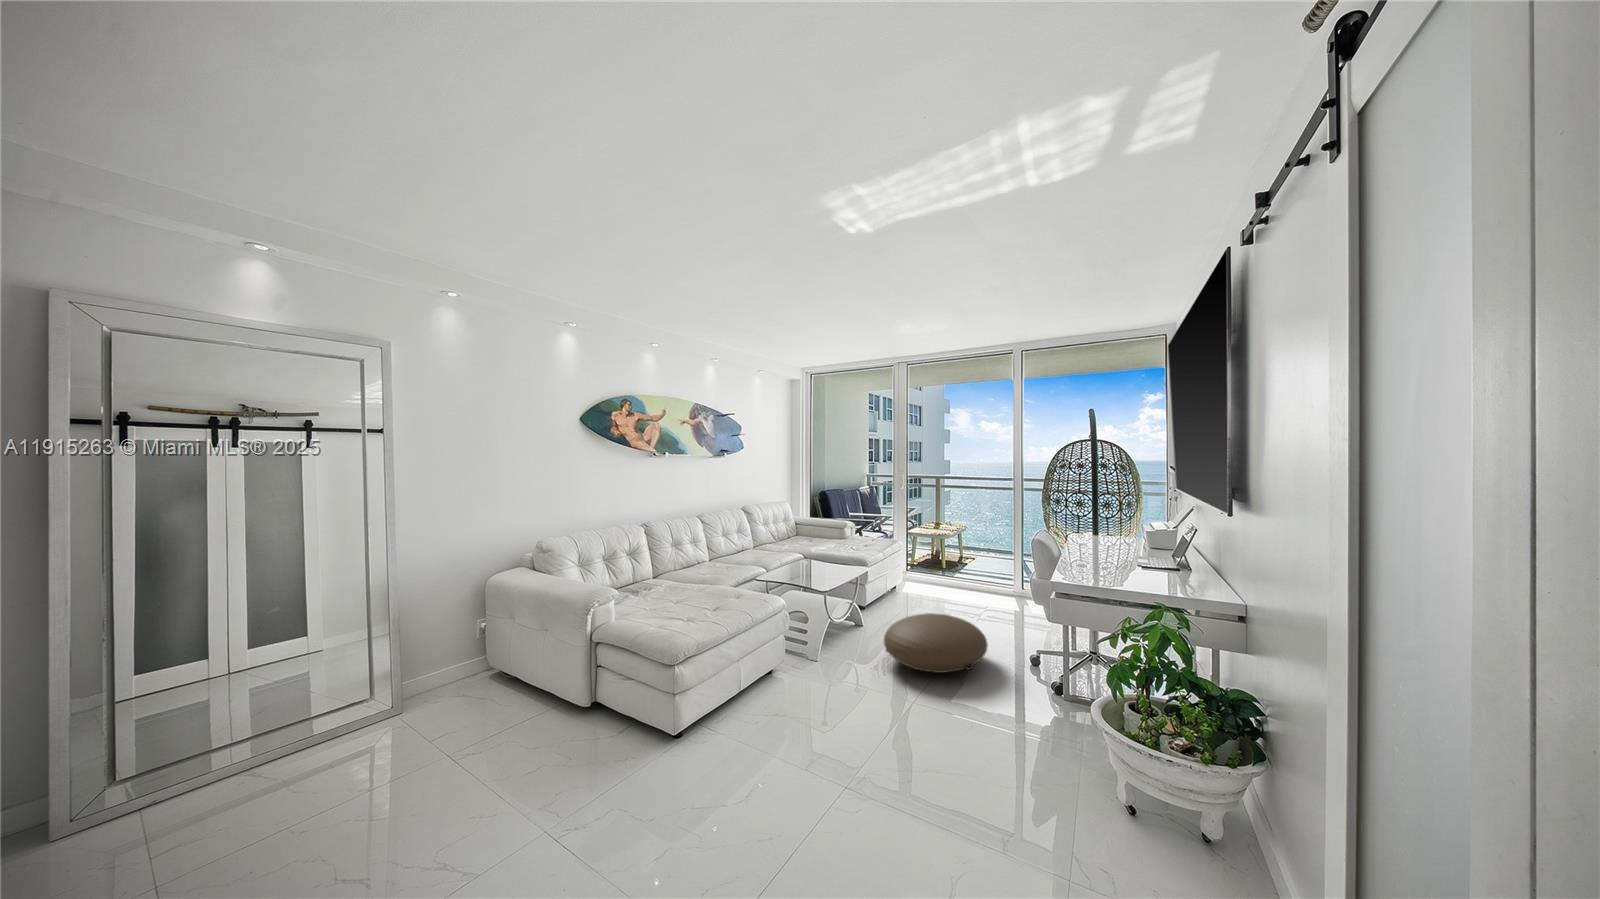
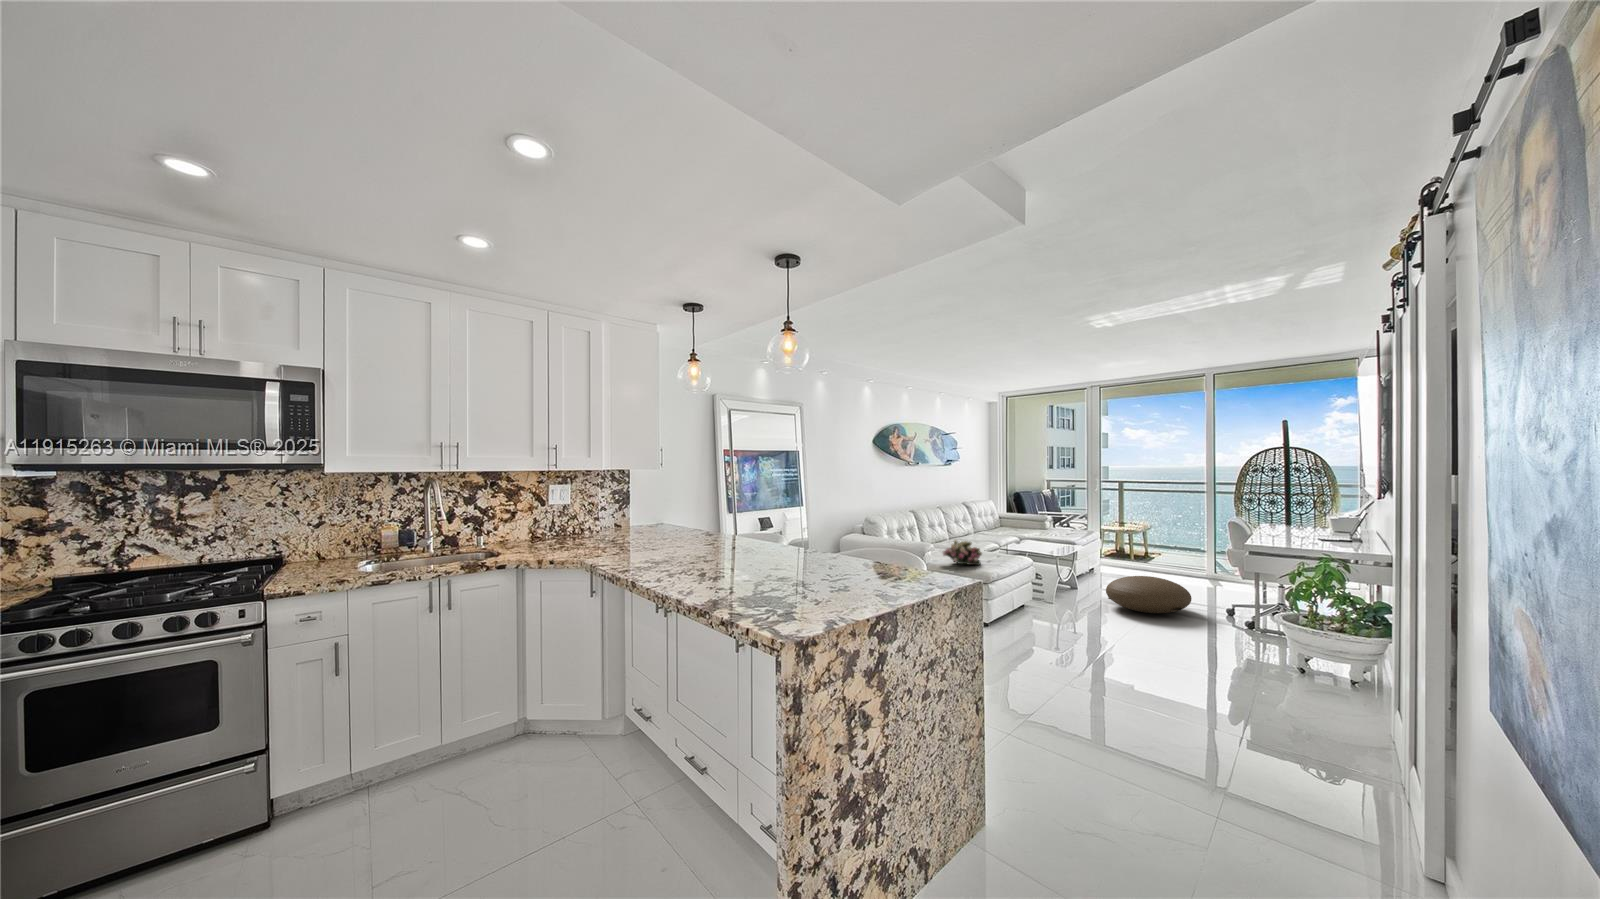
flower arrangement: none [634,582,697,625] -> present [943,540,982,565]

